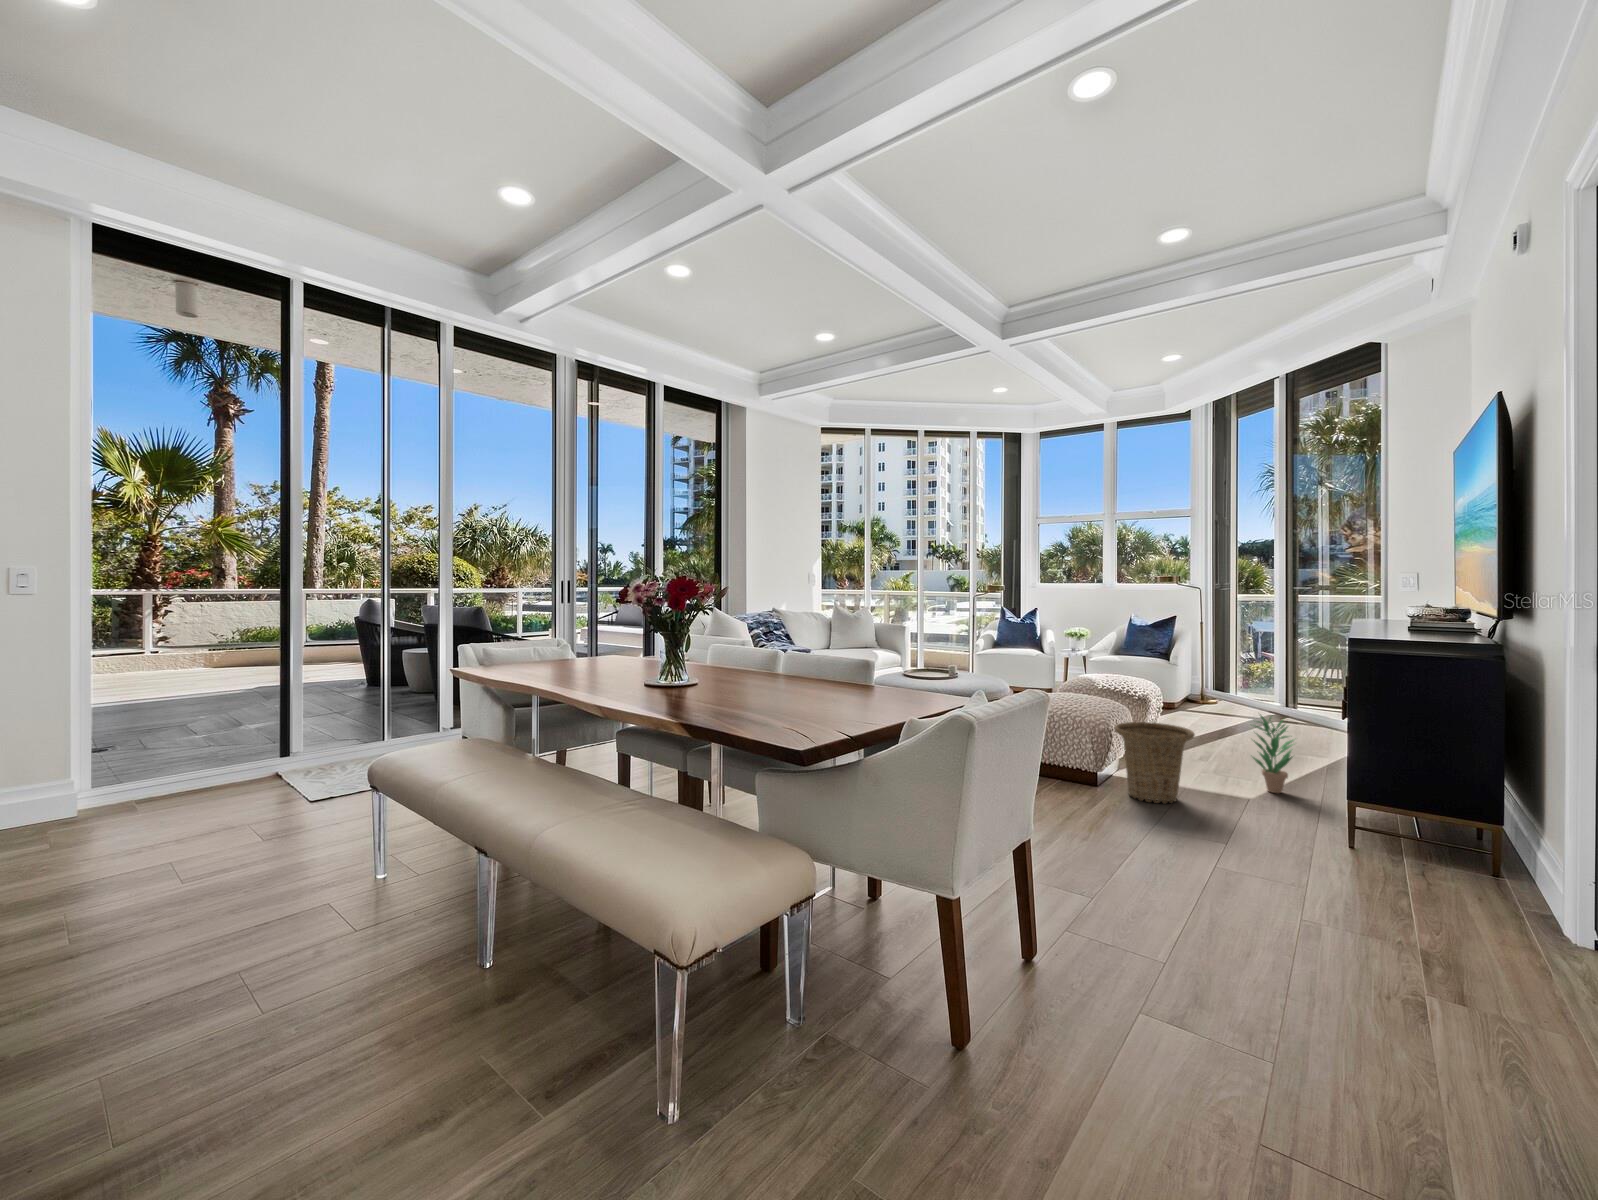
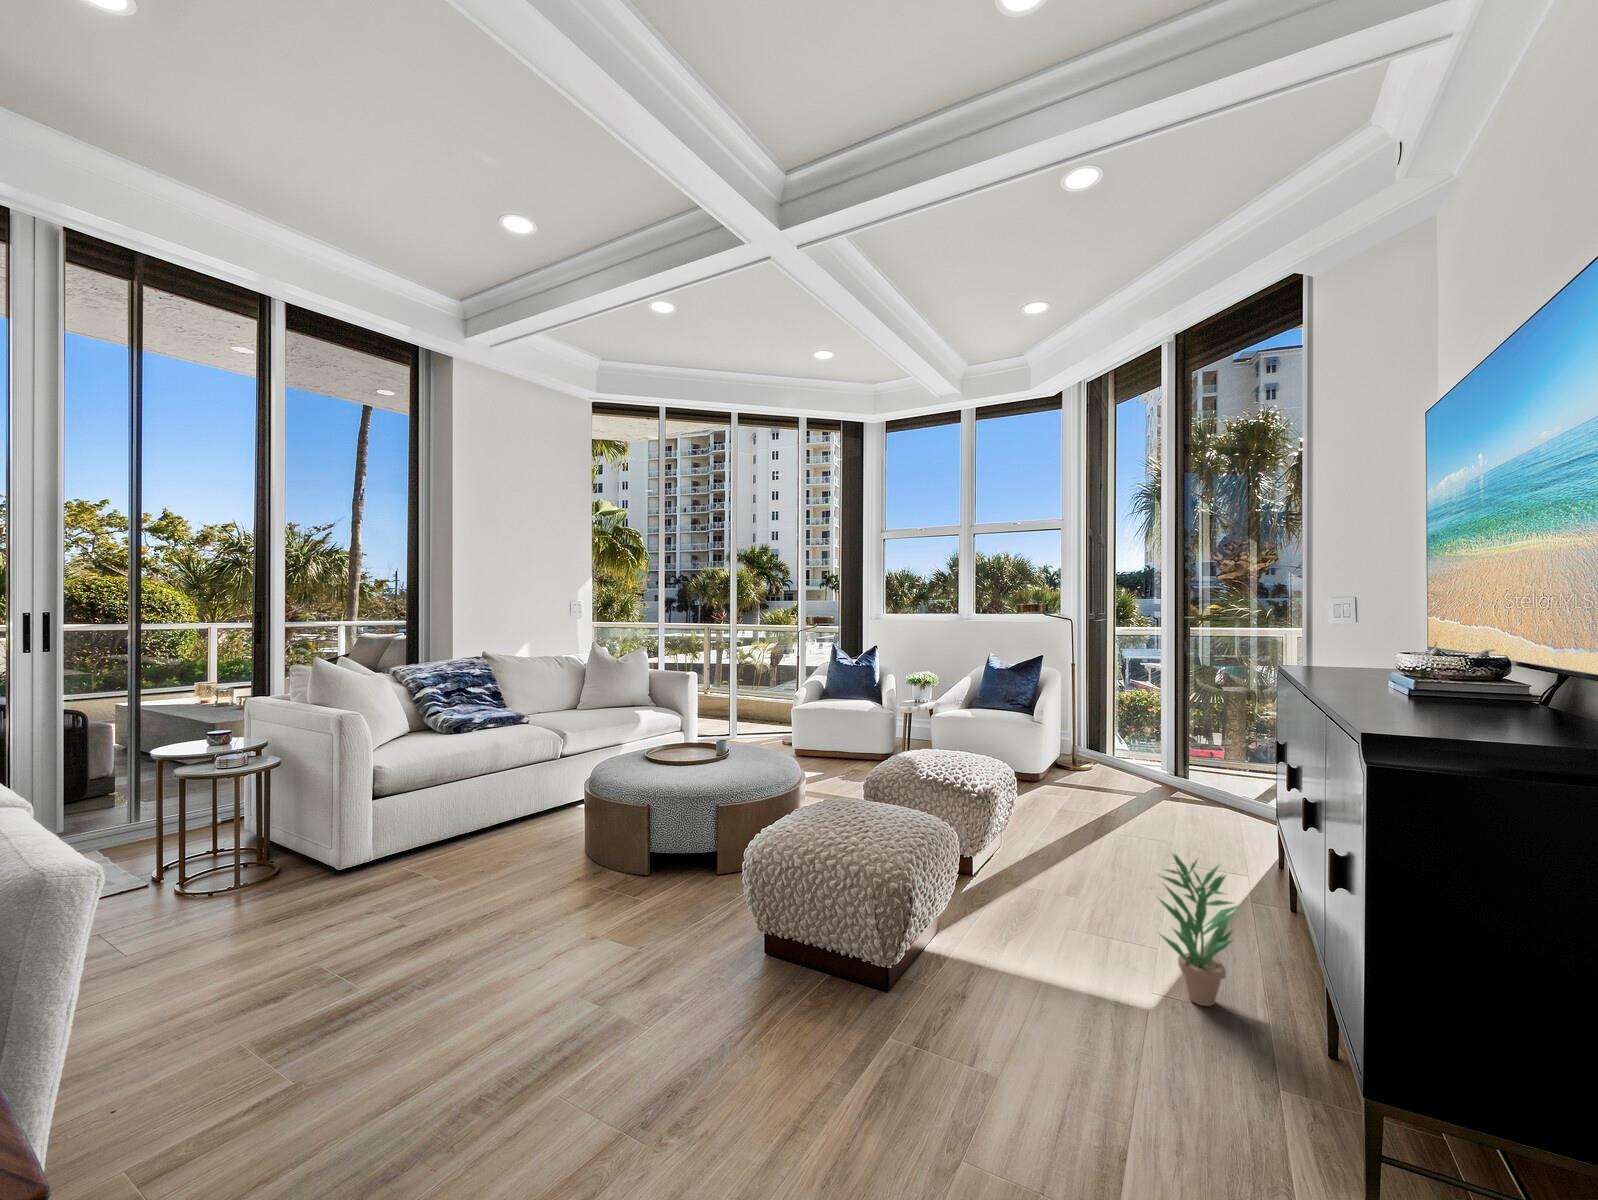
basket: present [1114,722,1195,803] -> none [910,876,1060,1067]

